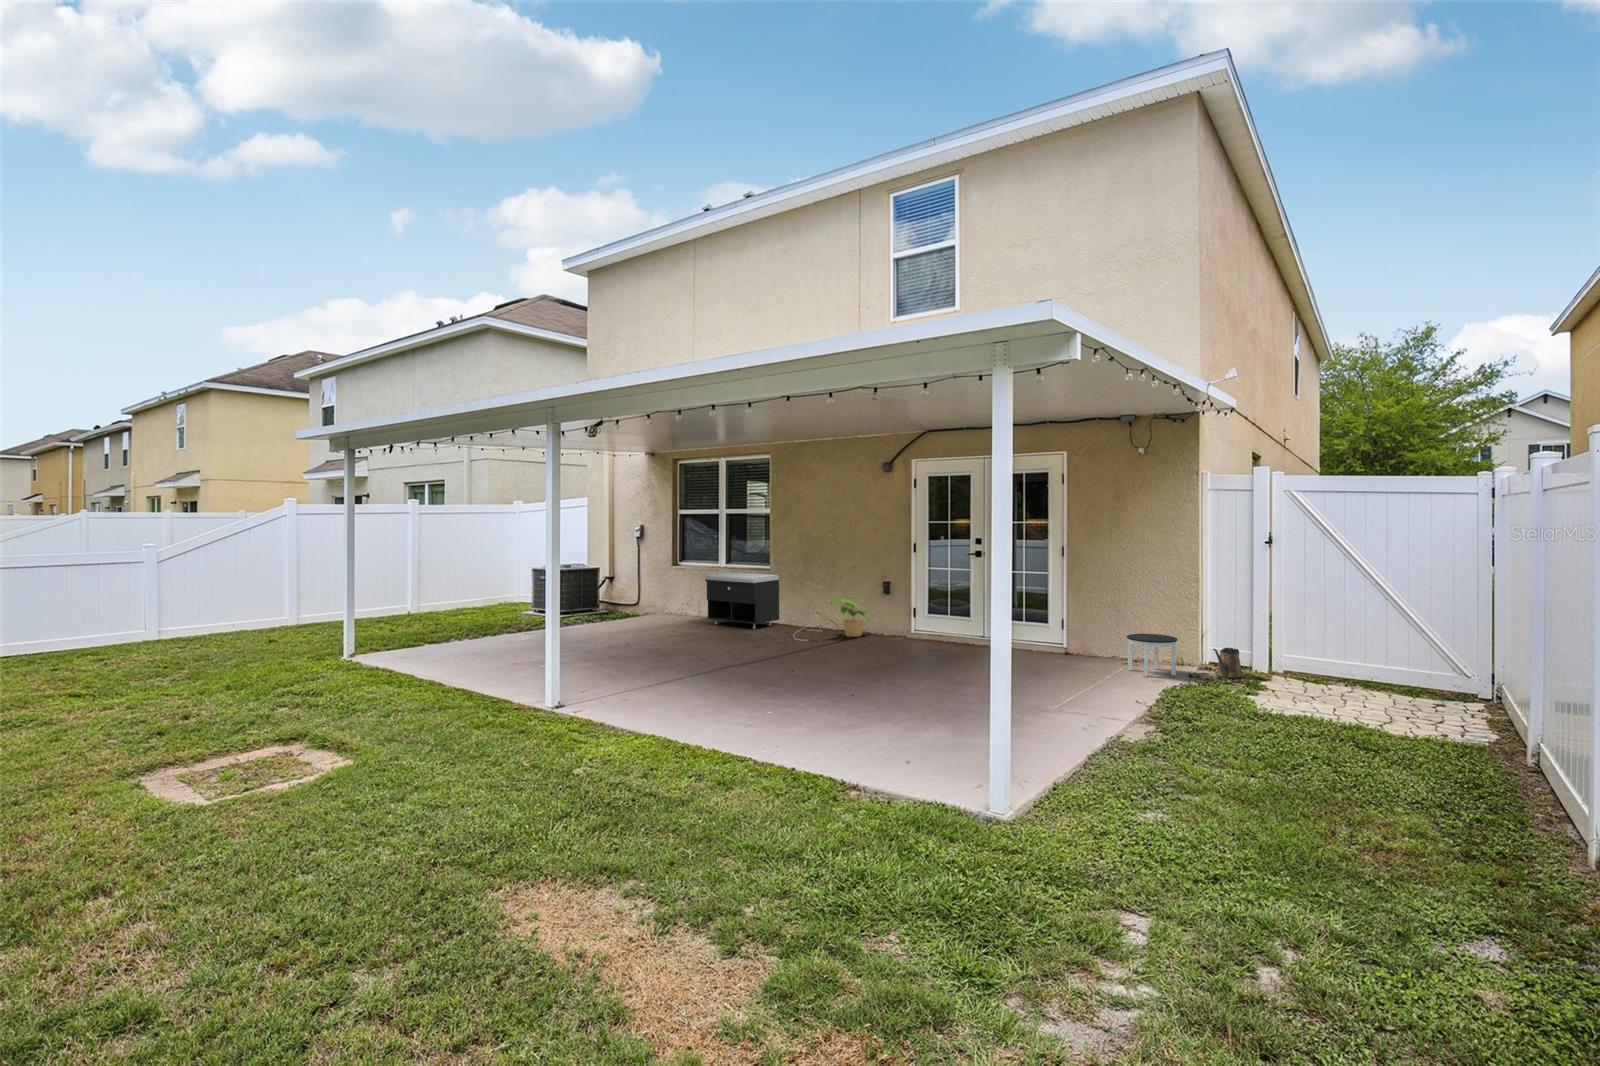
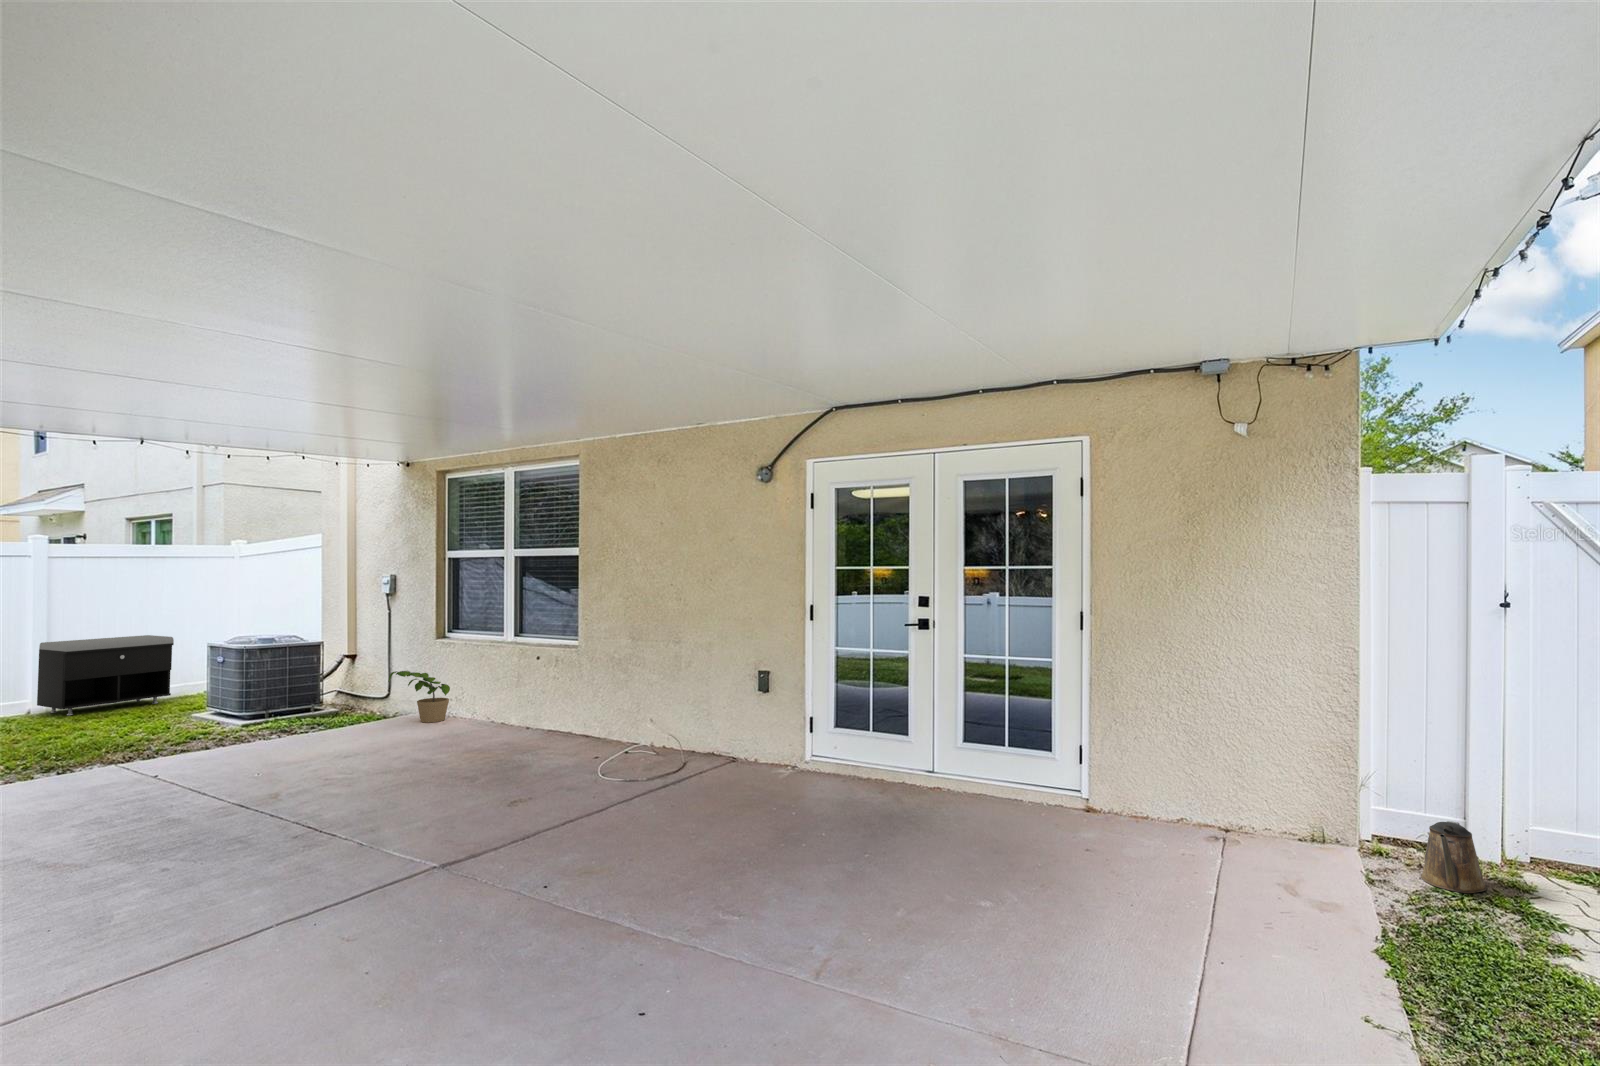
storage bench: present [705,572,779,629] -> present [37,635,174,715]
potted plant: present [830,599,866,637] -> present [388,671,450,723]
round table: present [1127,634,1178,676] -> none [1233,786,1346,891]

